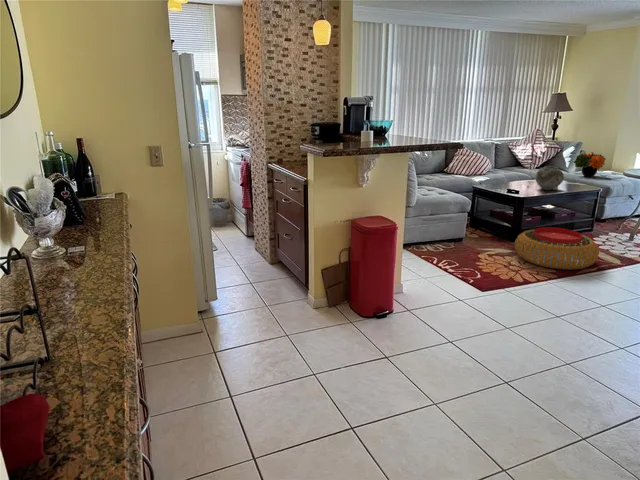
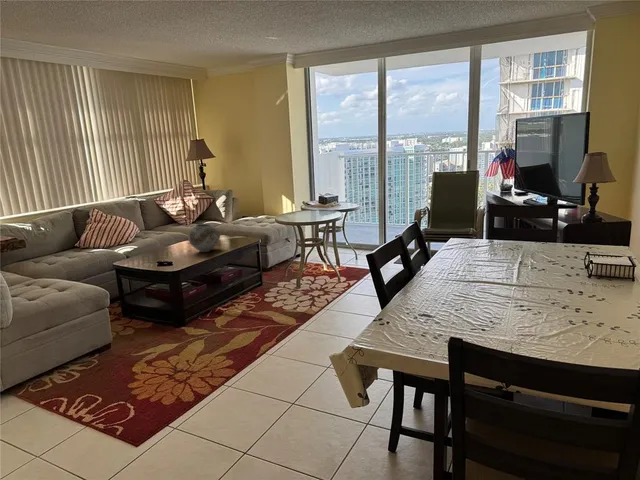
flower arrangement: present [574,152,606,177] -> none [227,199,257,225]
pouf: present [515,227,599,270] -> none [179,299,275,358]

